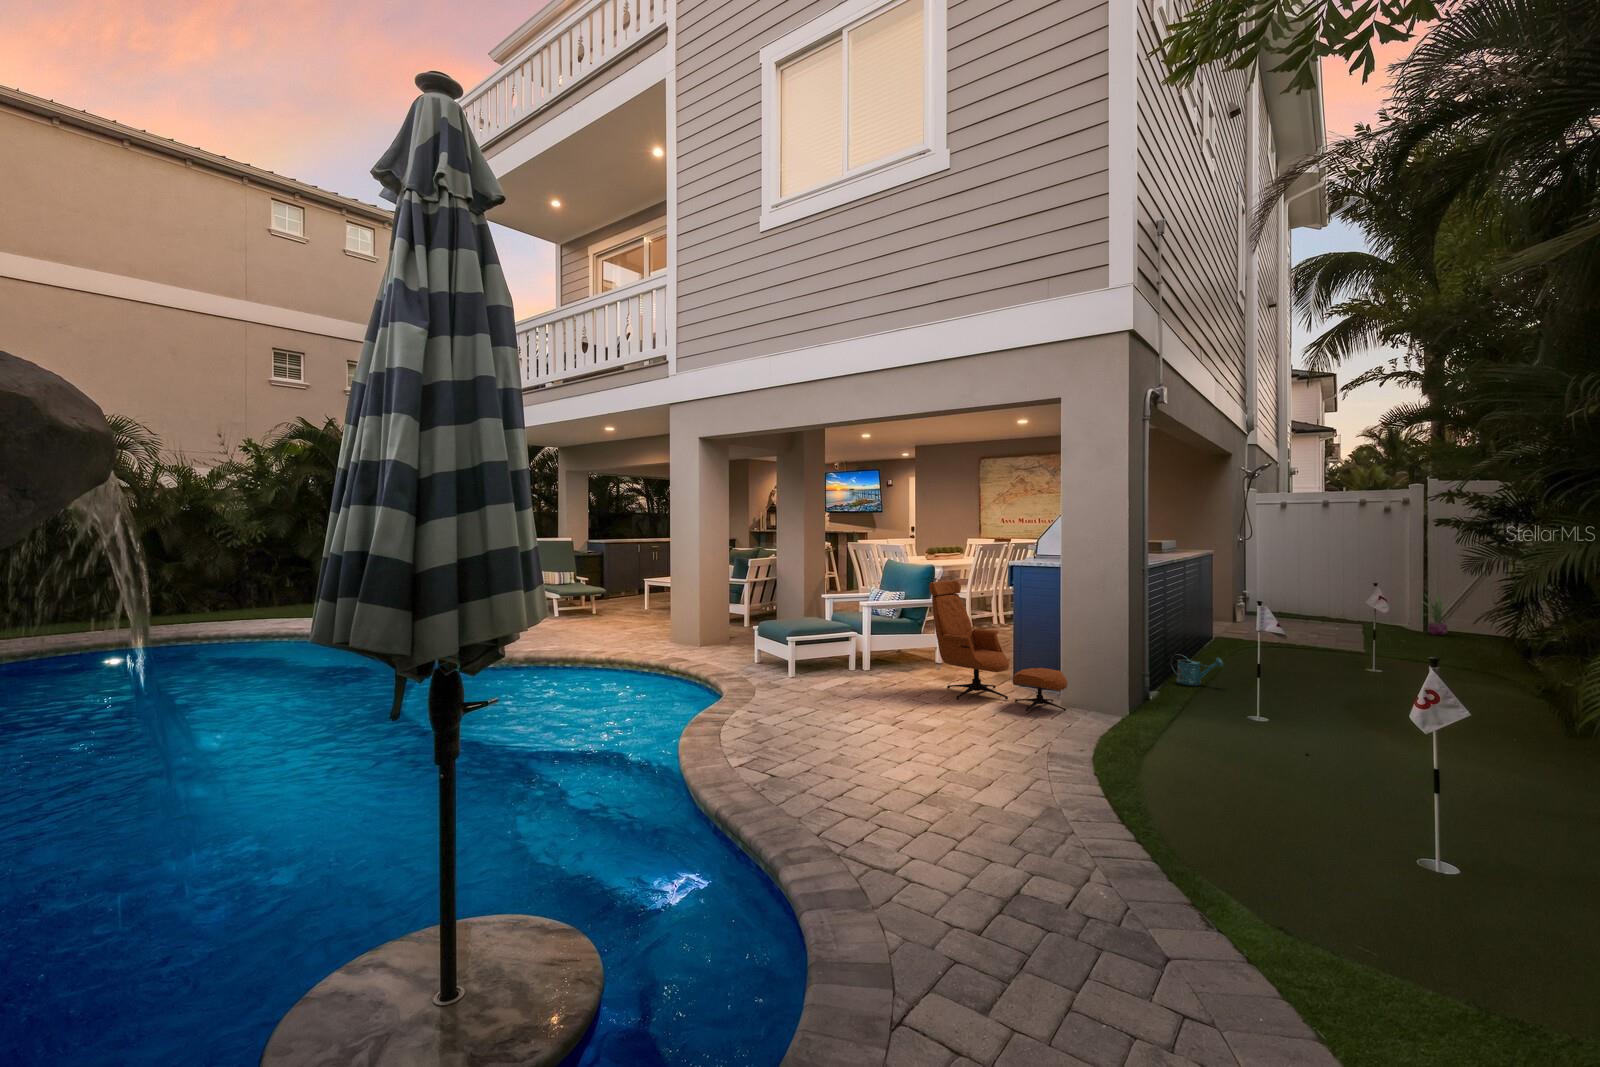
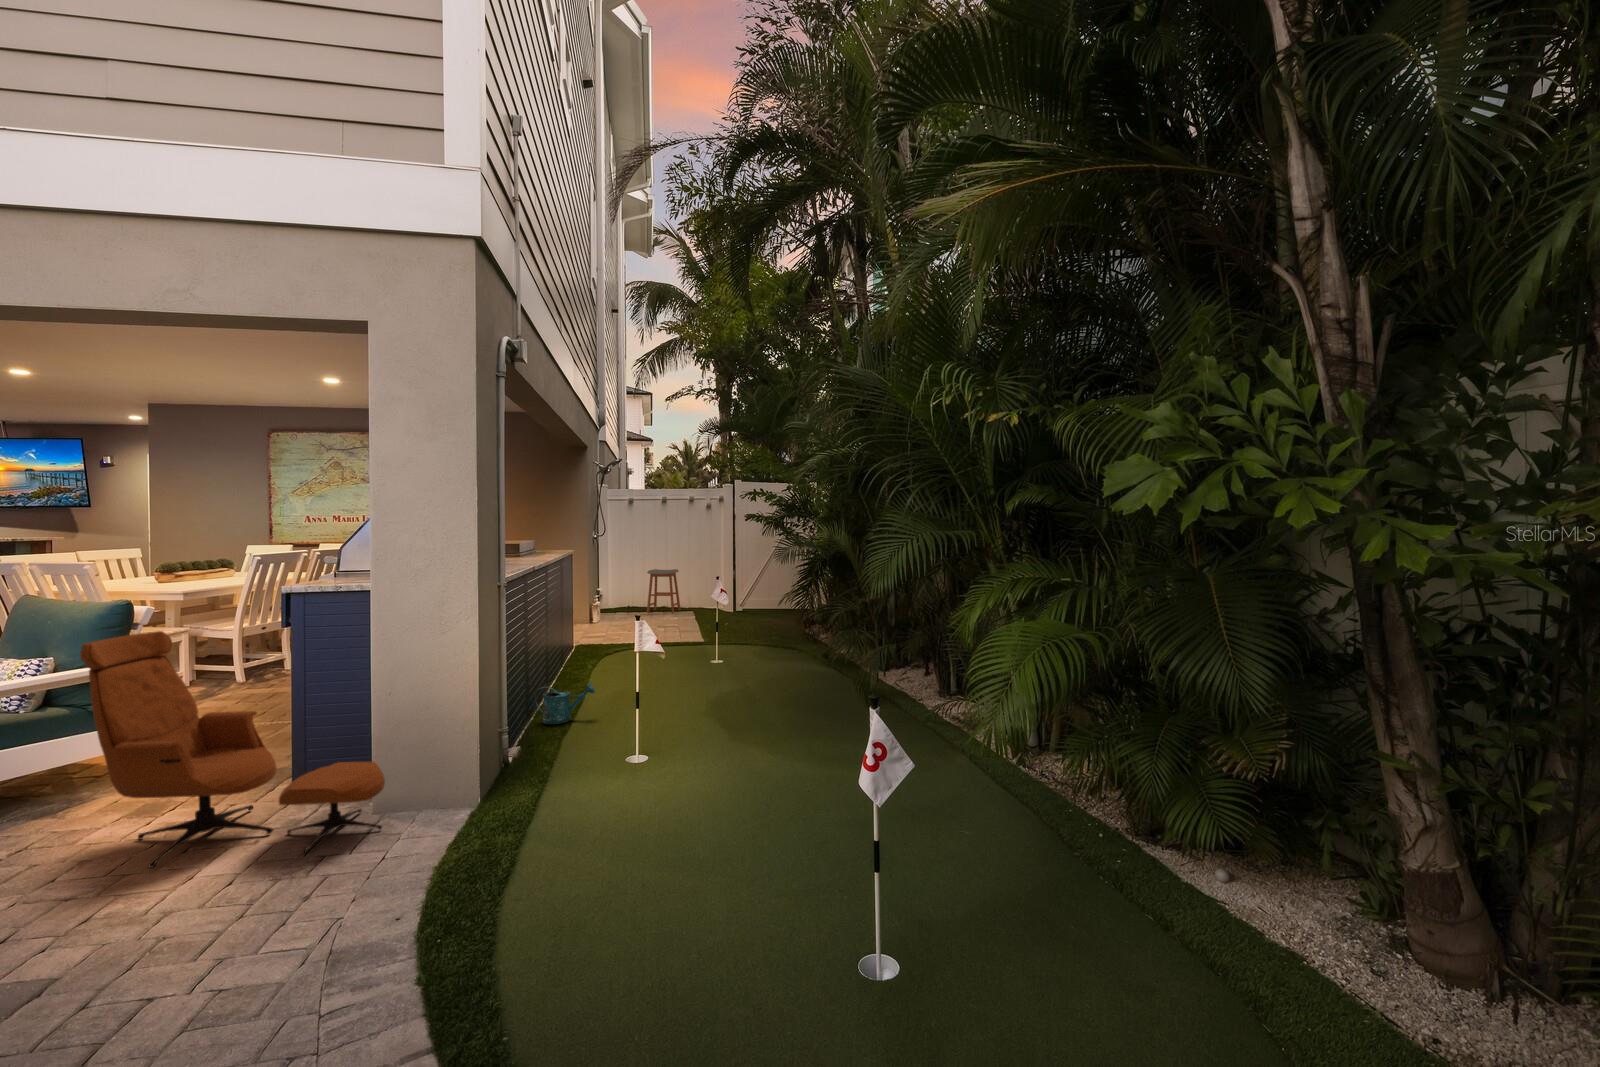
stool: none [1304,575,1349,623] -> present [647,569,681,613]
decorative plant: present [1424,595,1451,635] -> none [722,581,760,616]

